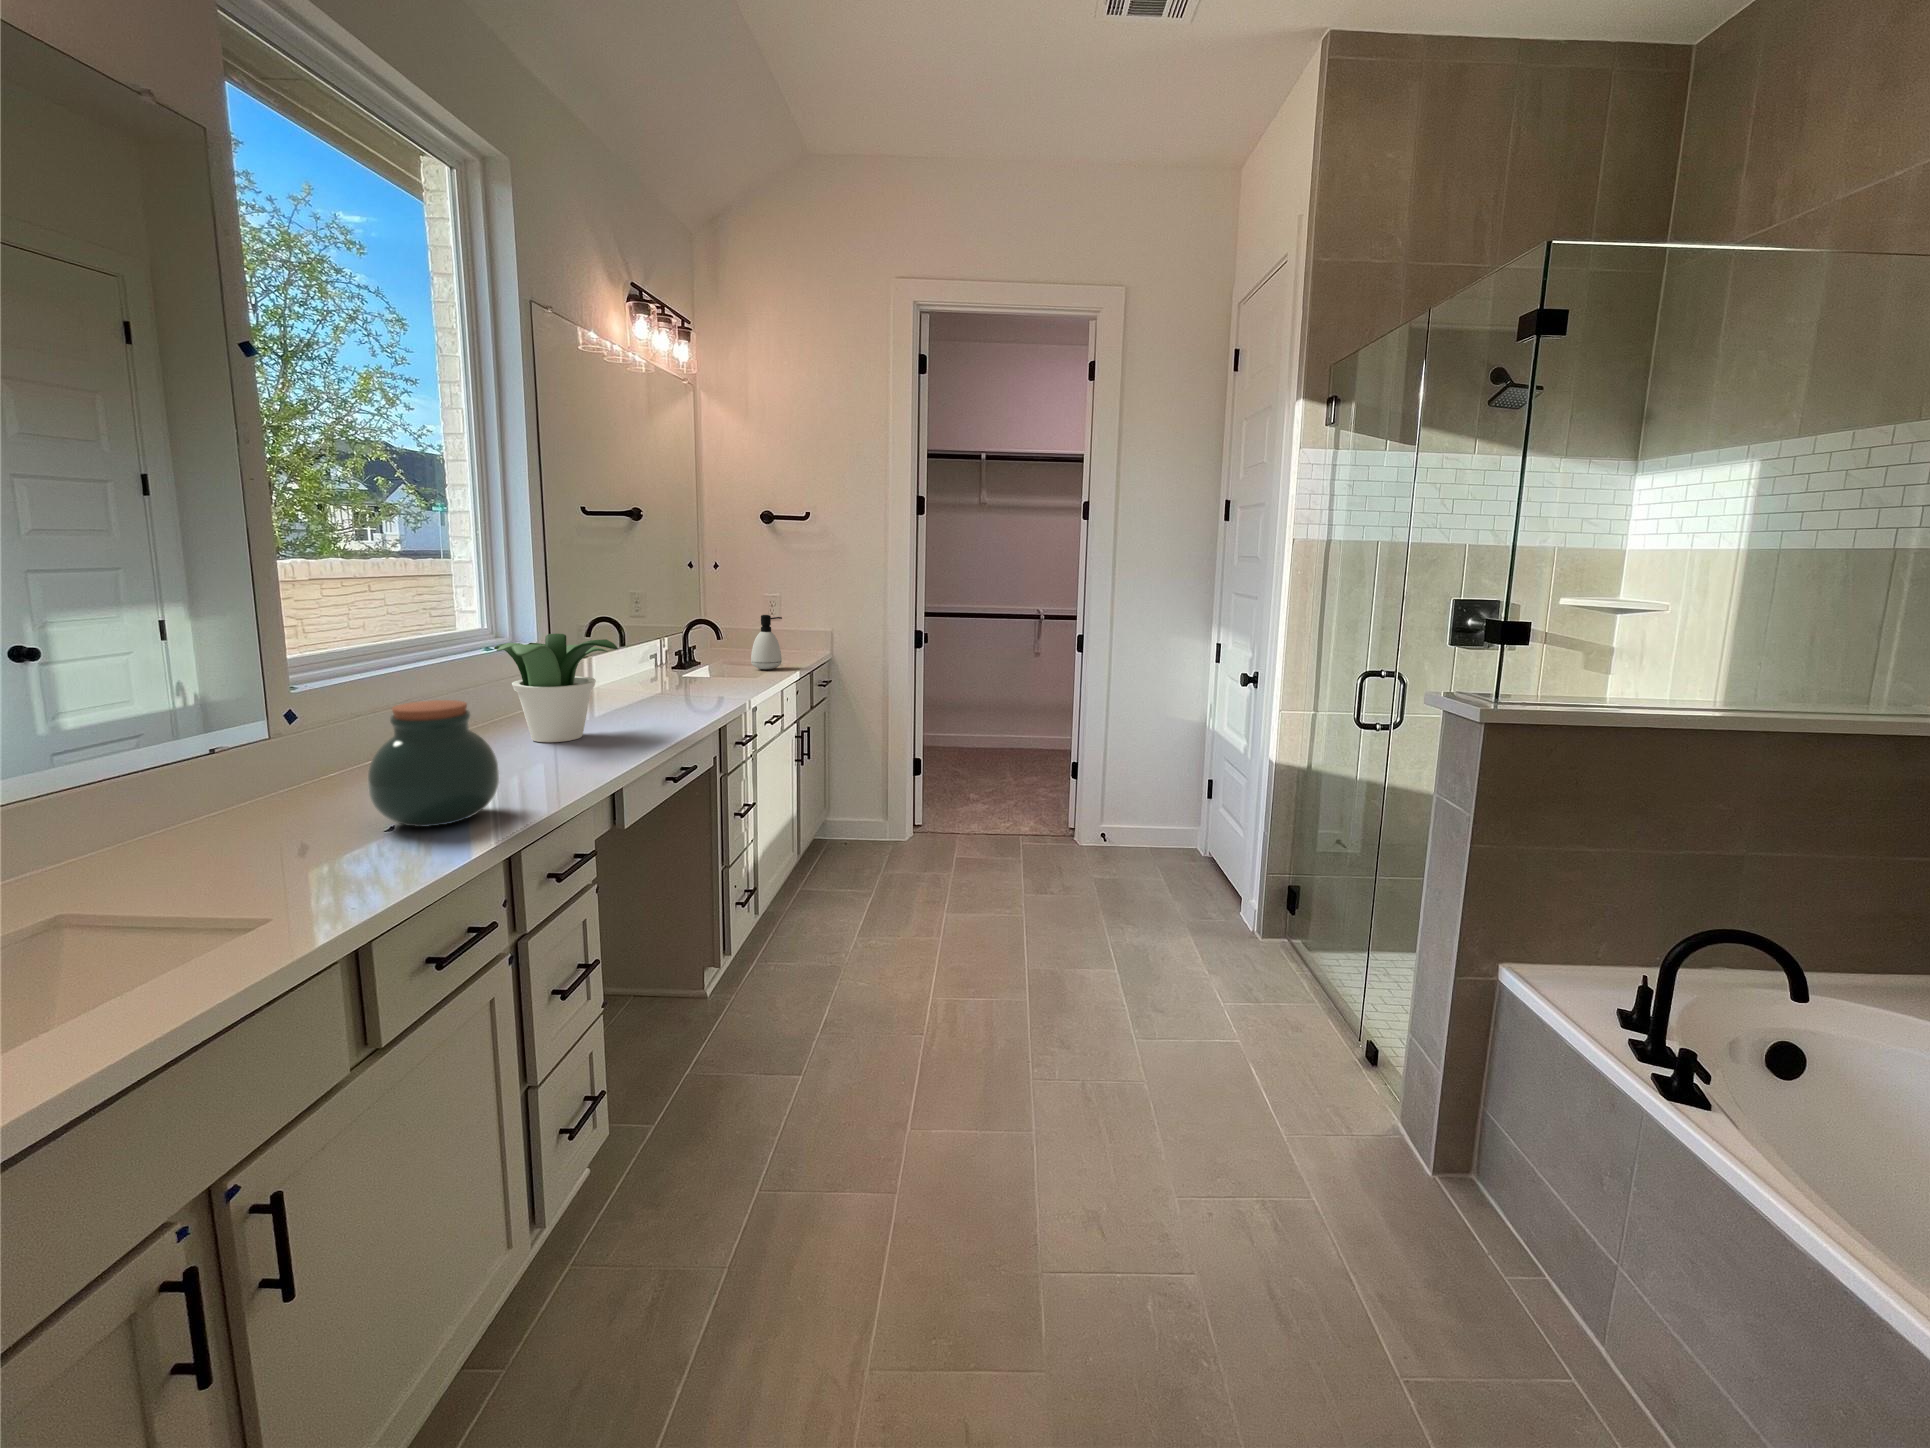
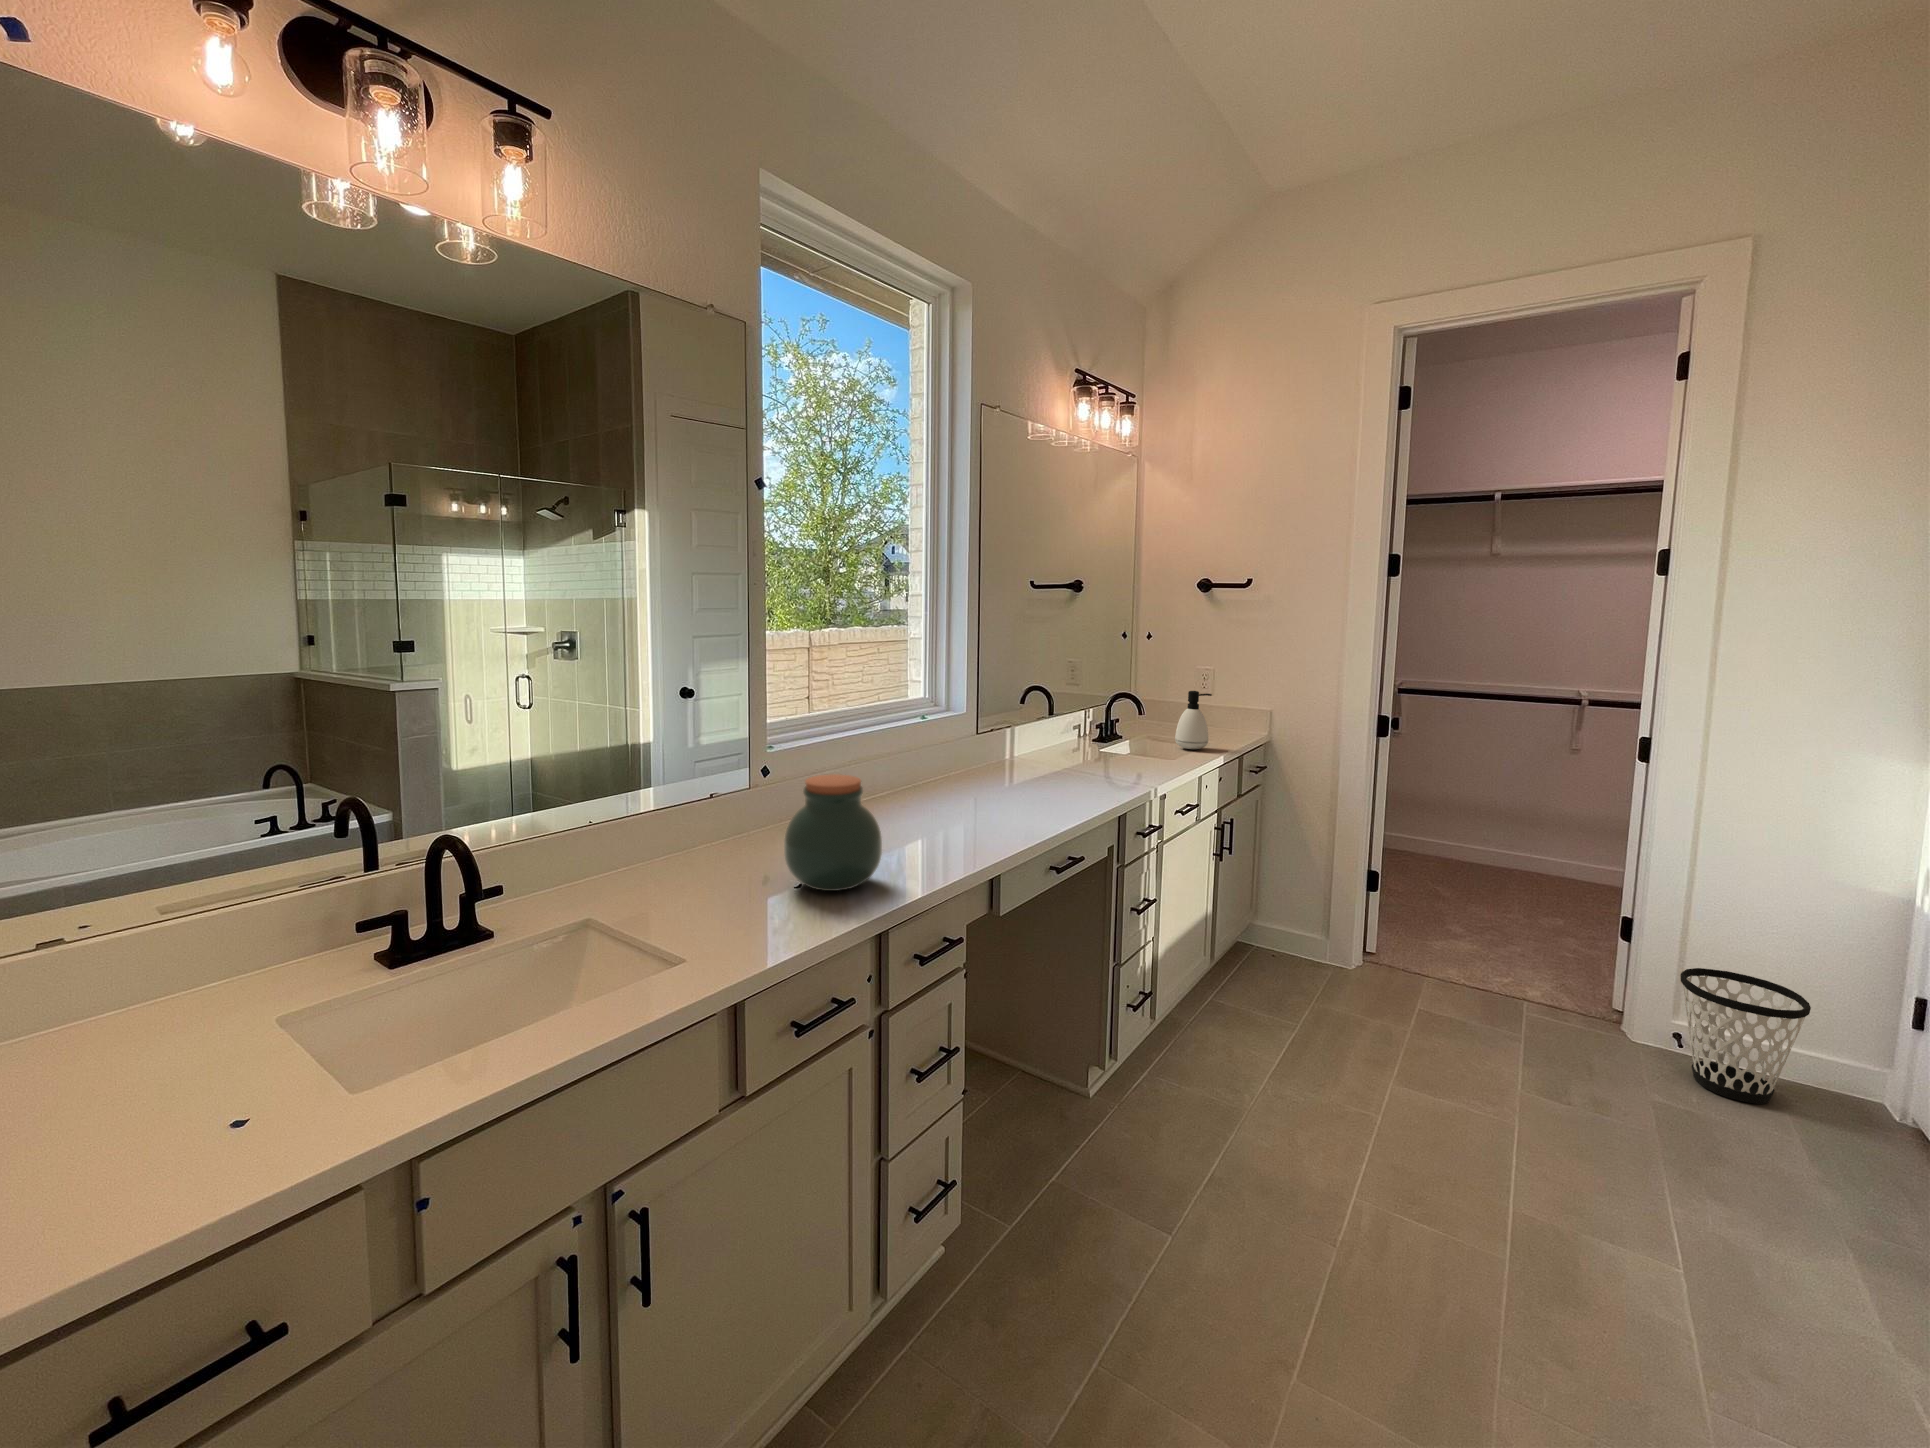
potted plant: present [494,634,618,742] -> none [917,709,1018,813]
wastebasket: none [1106,787,1168,867] -> present [1680,968,1811,1104]

